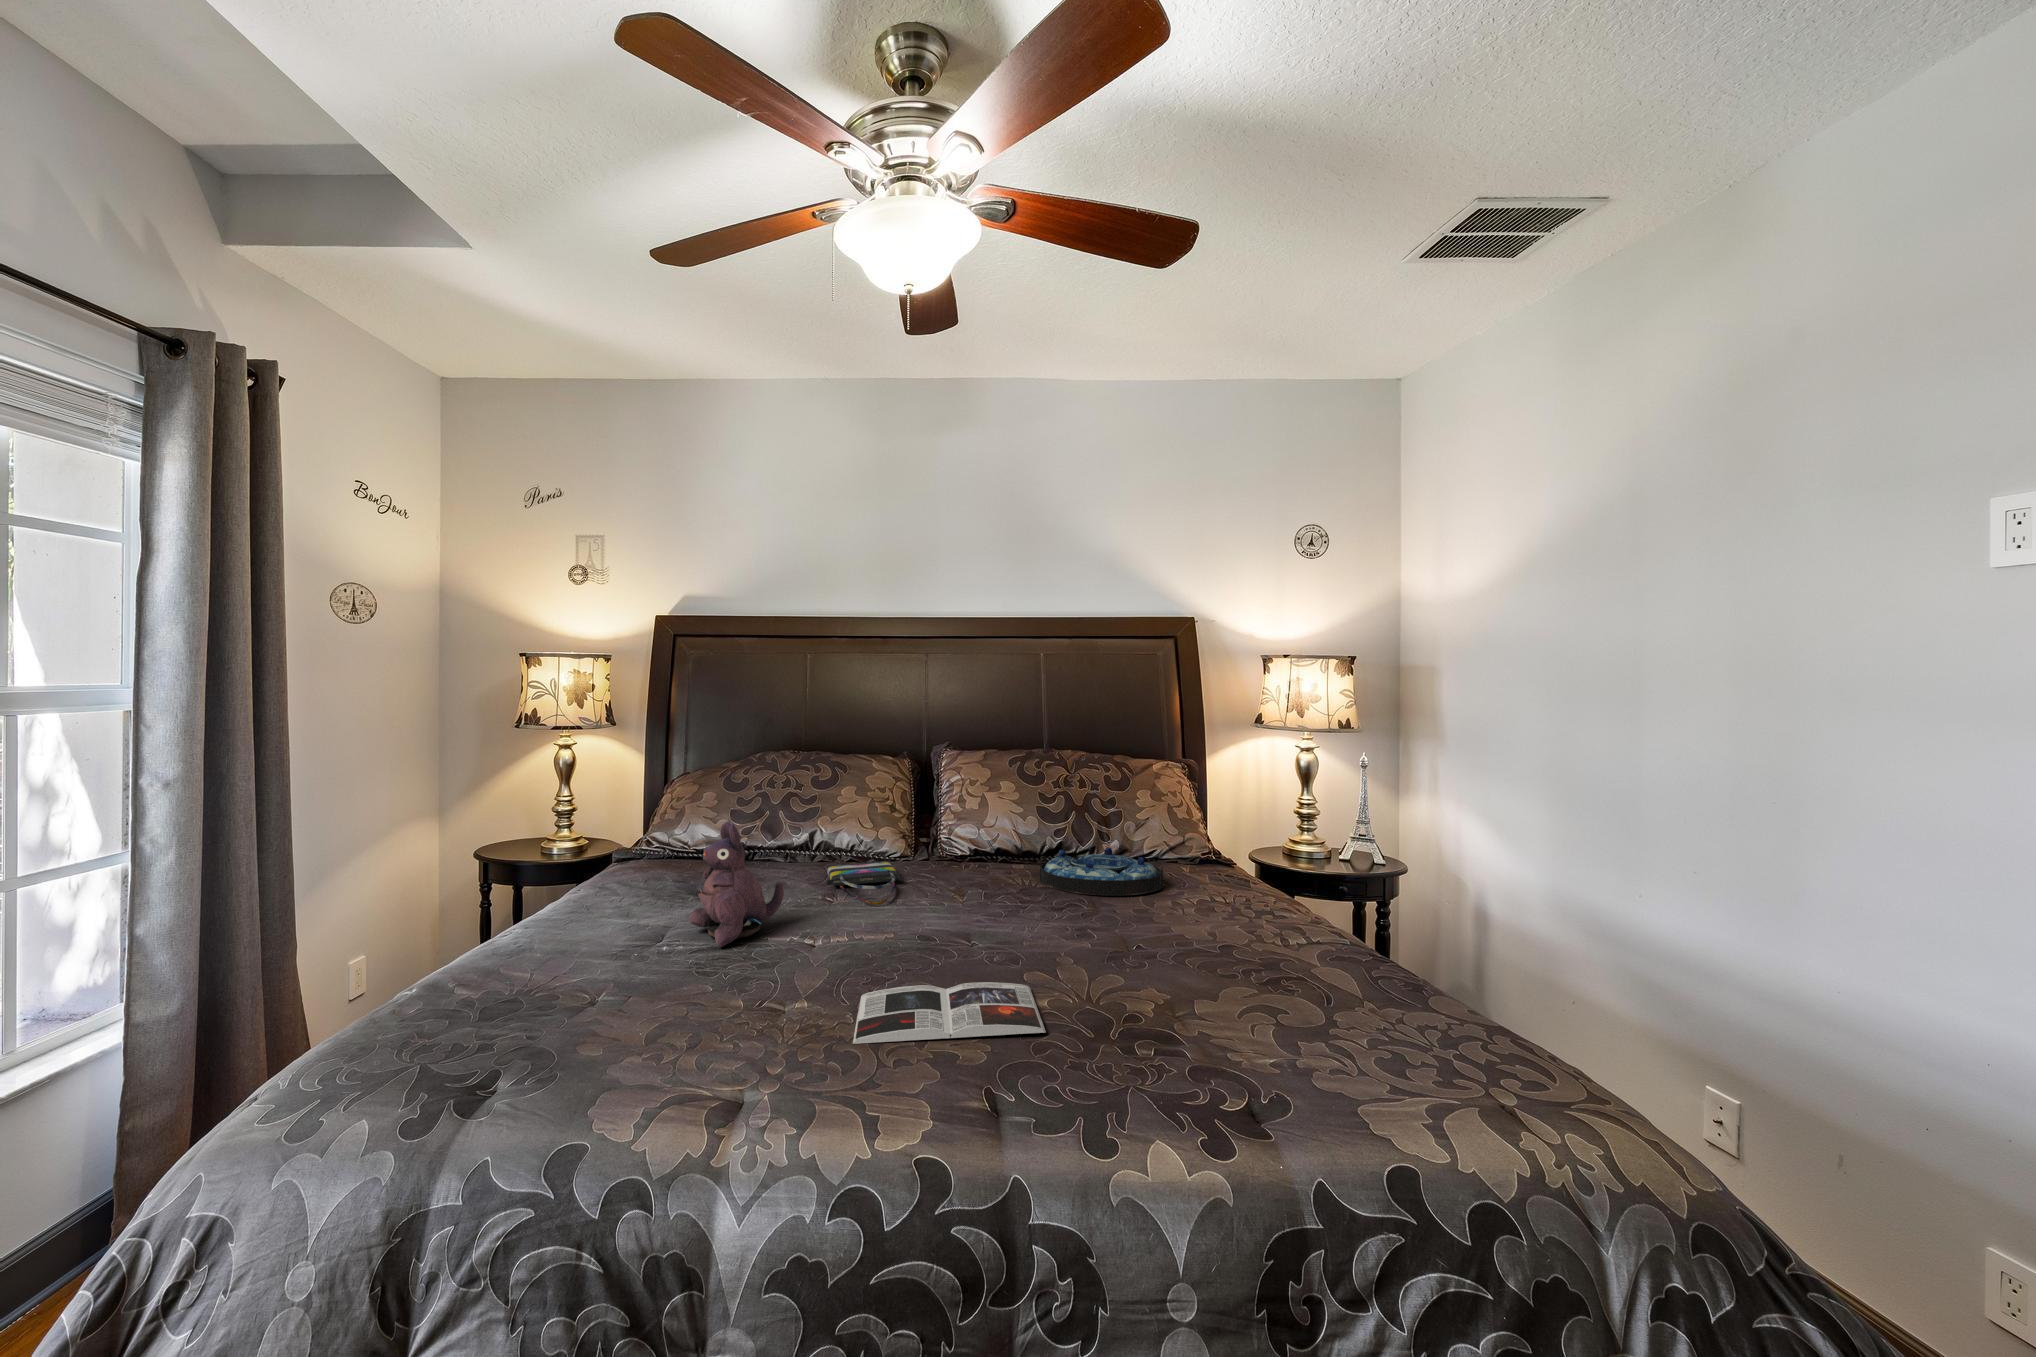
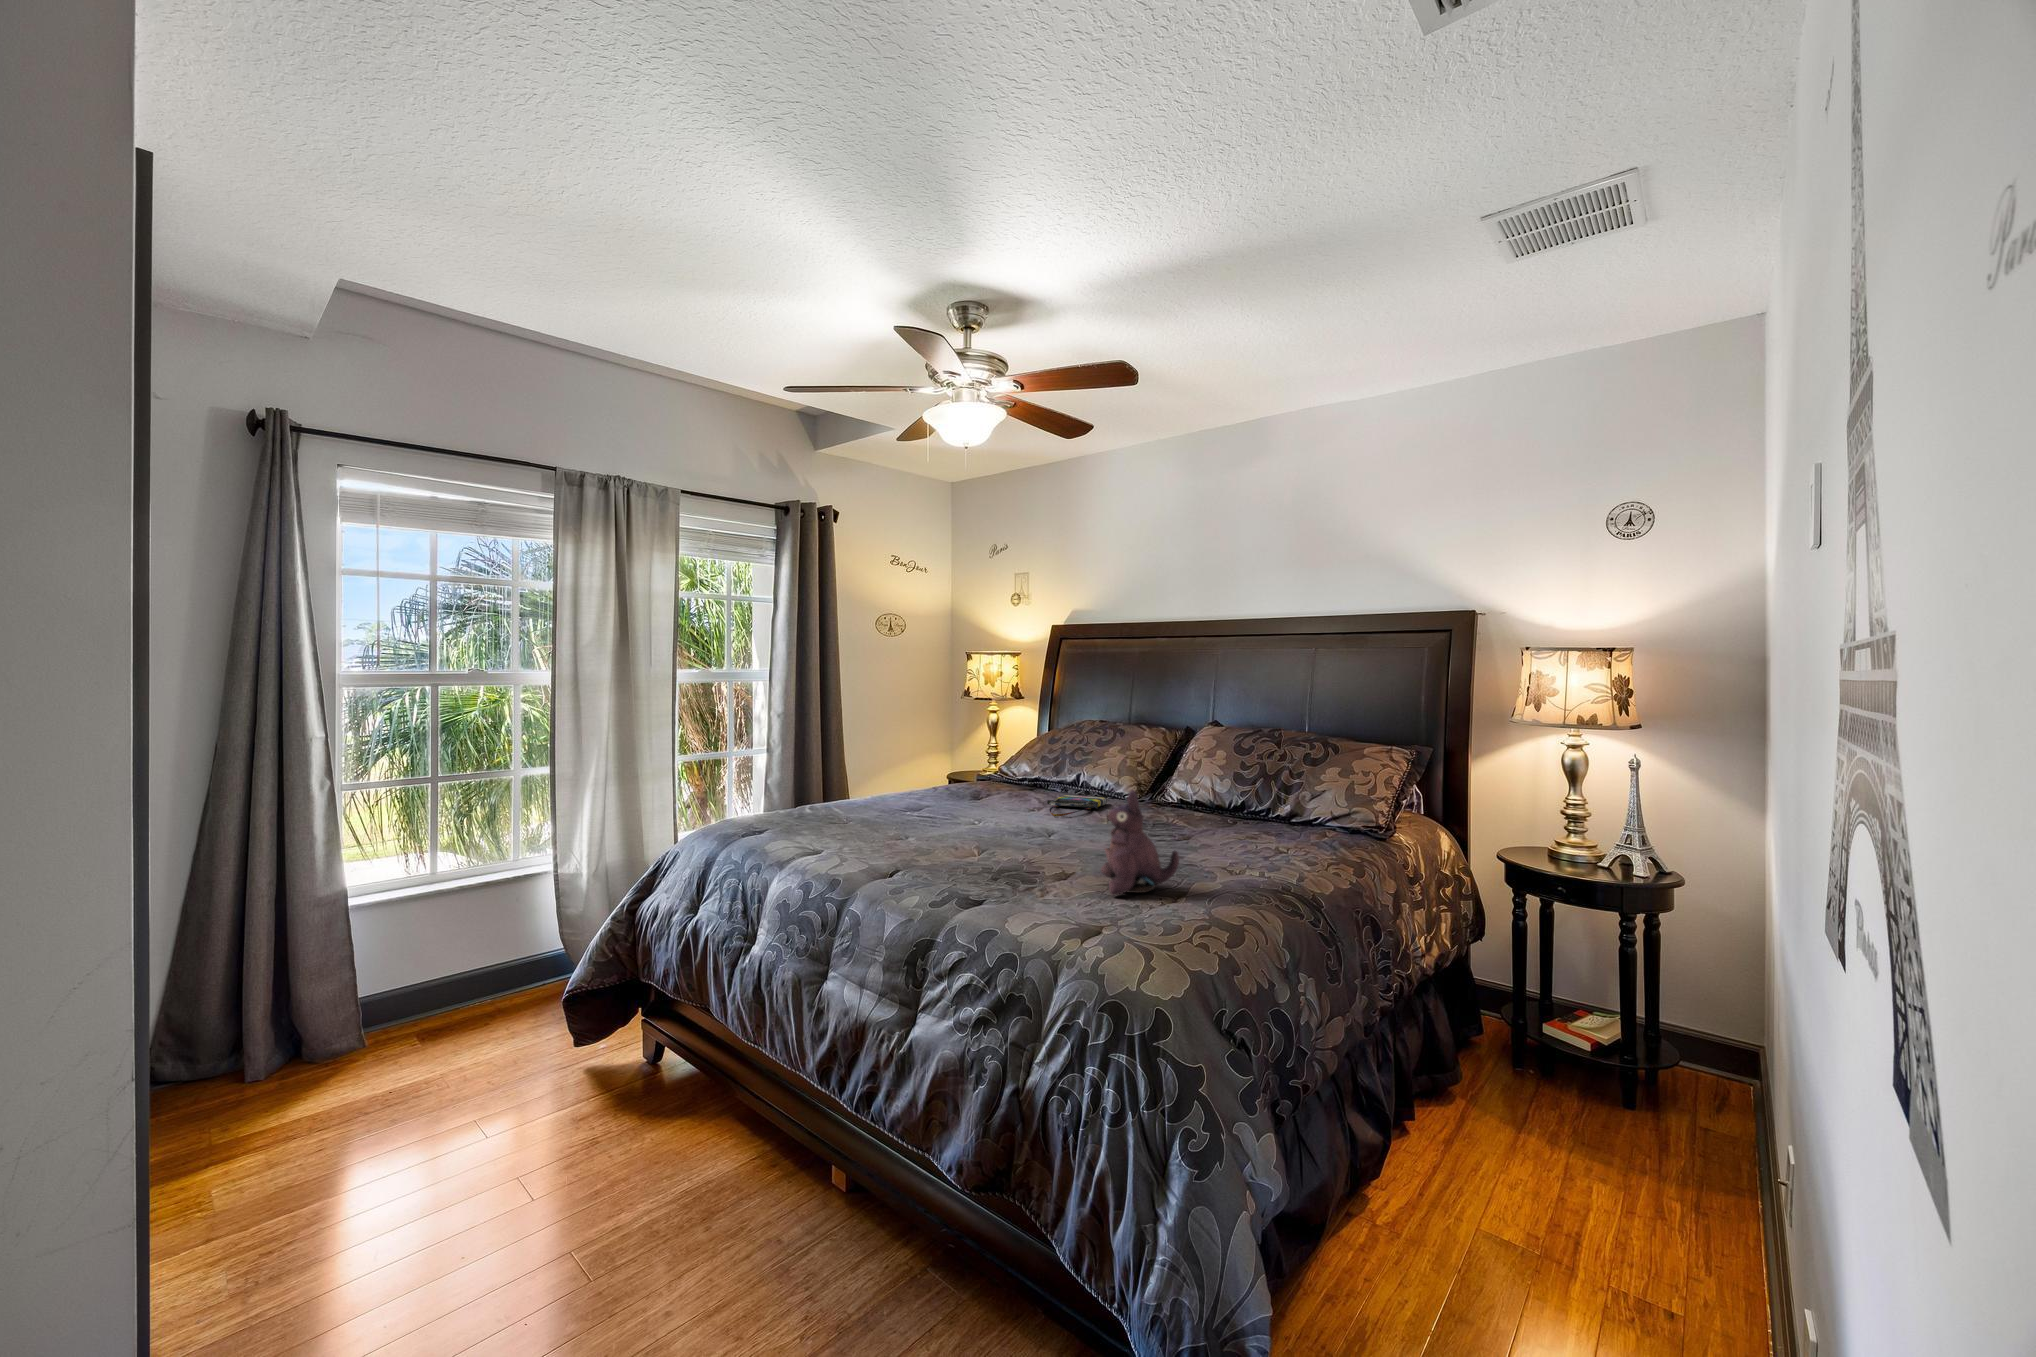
plush toy: present [689,822,784,947] -> present [1101,790,1179,896]
serving tray: present [1039,847,1164,896] -> none [1192,802,1288,840]
magazine: present [853,982,1046,1044] -> none [917,844,1046,873]

